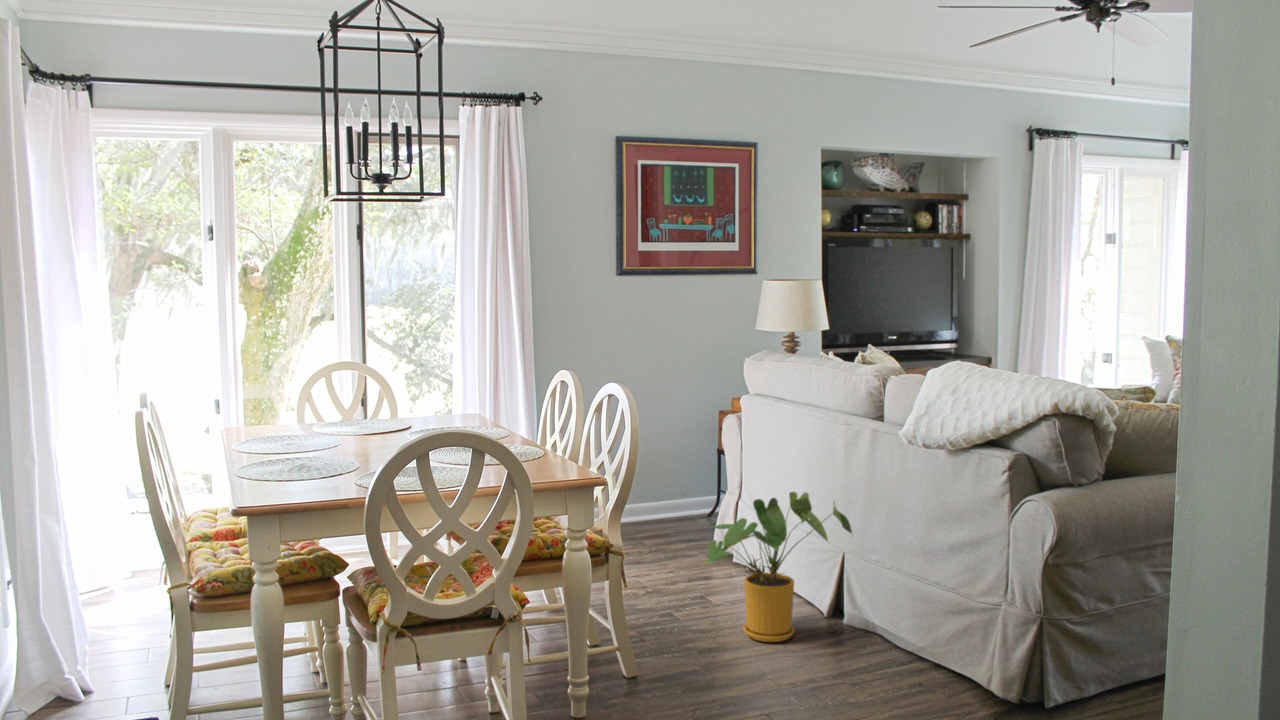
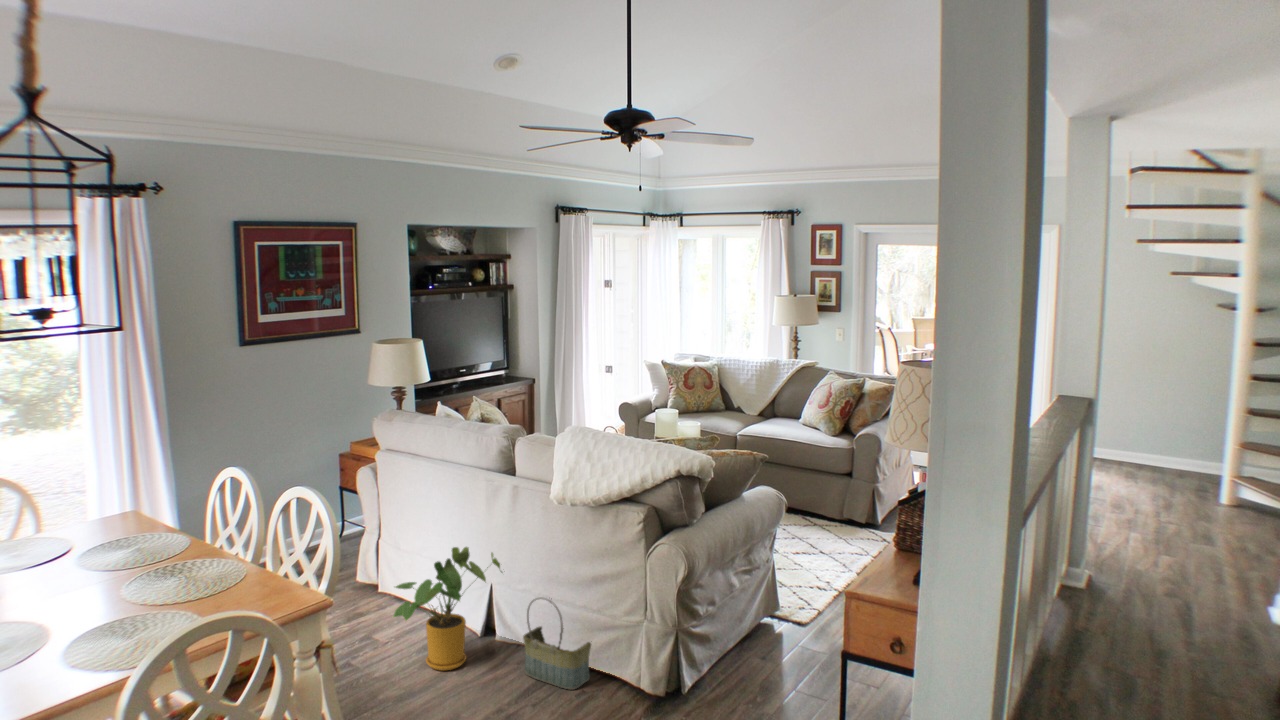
basket: none [858,551,950,694] -> present [523,597,591,690]

